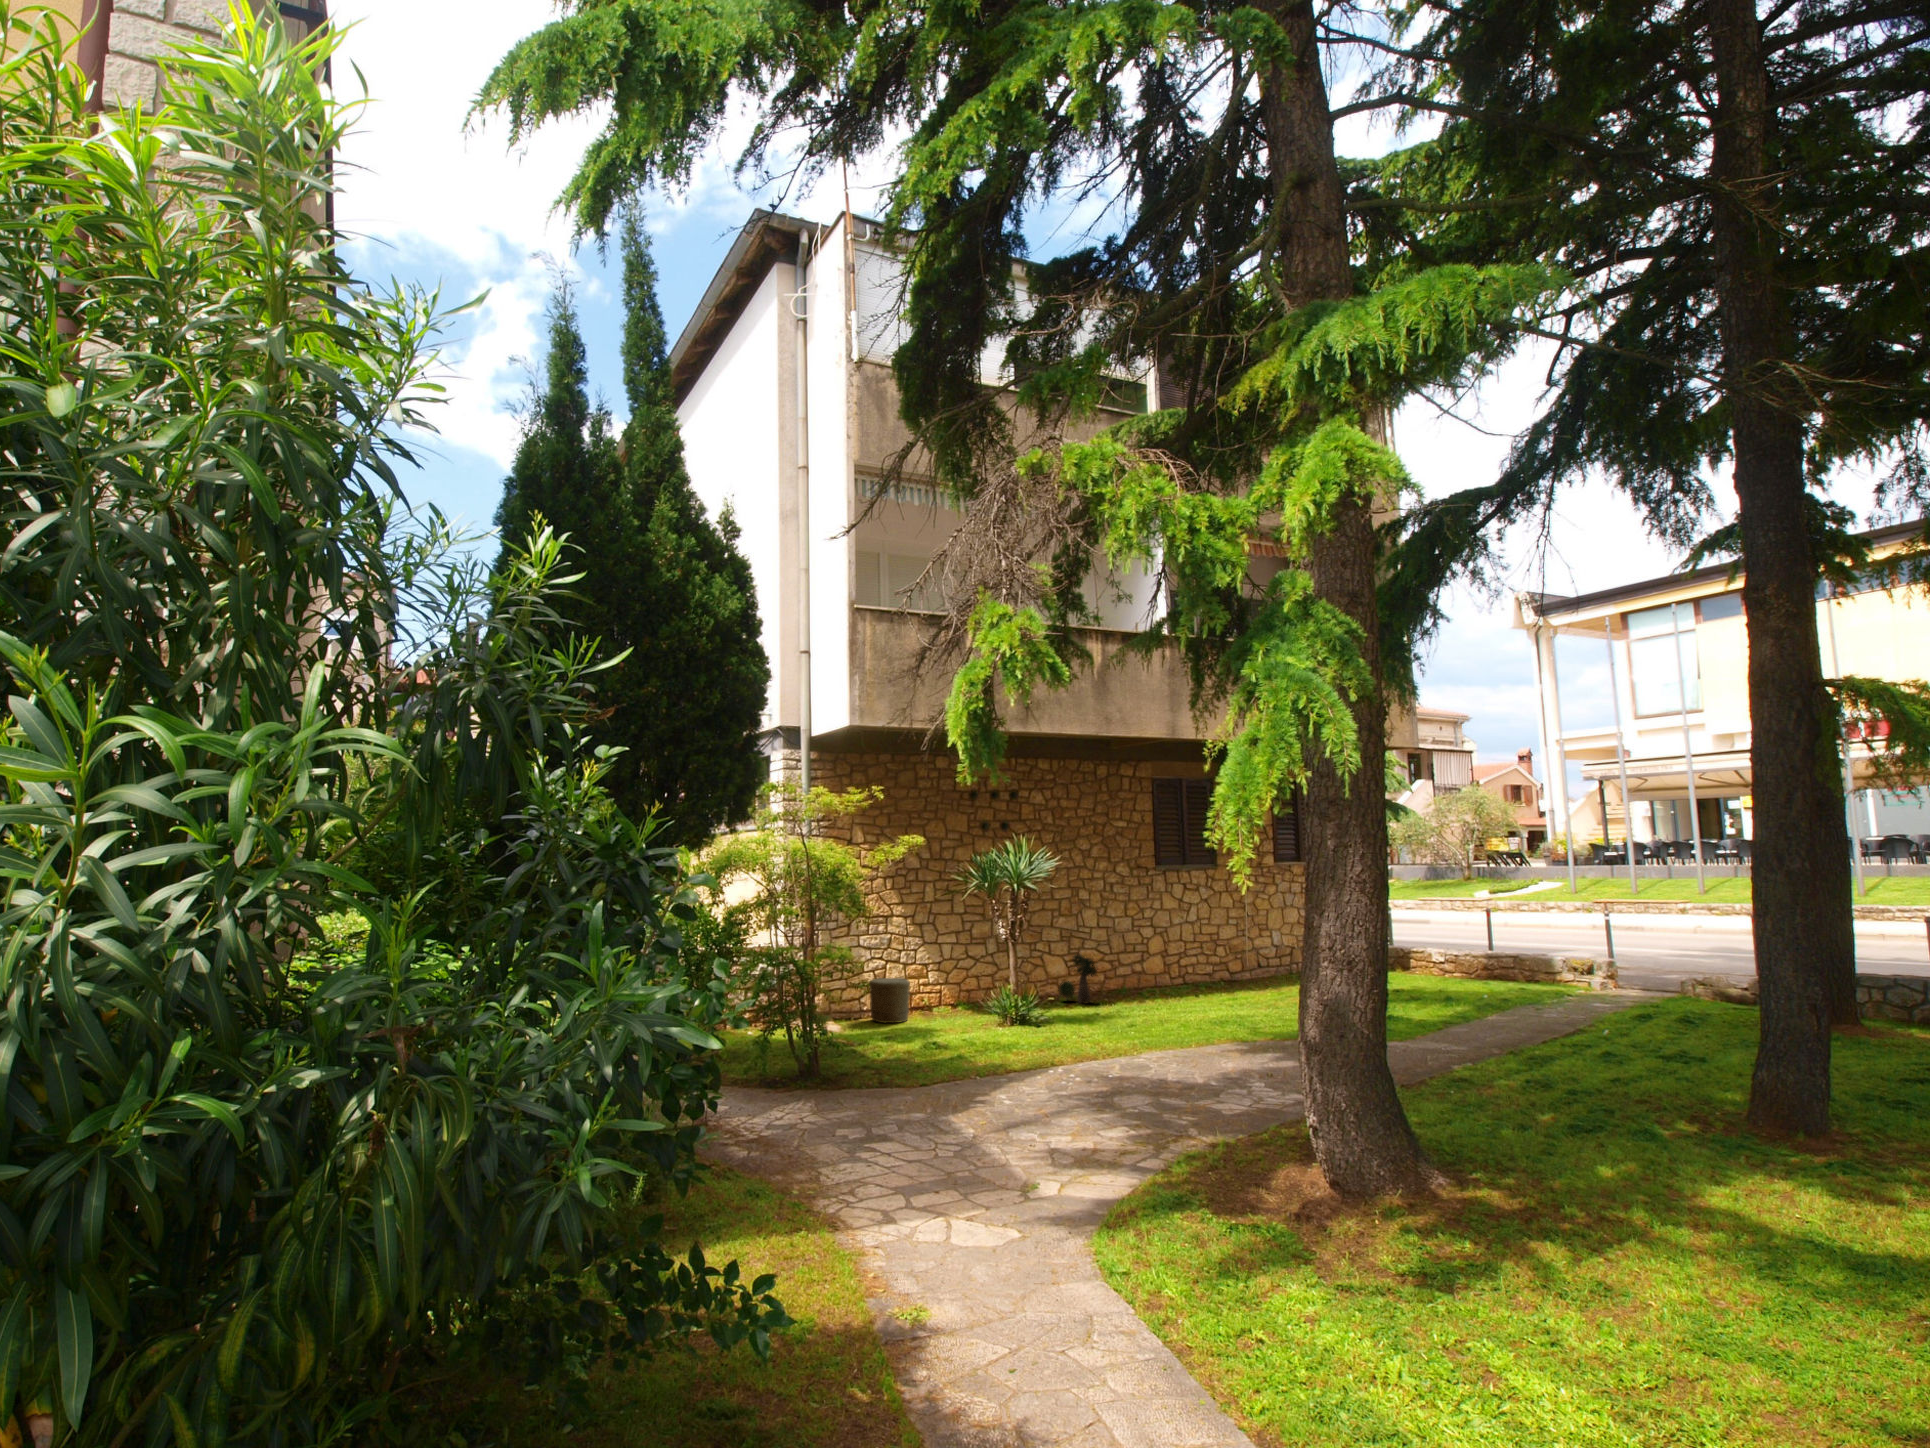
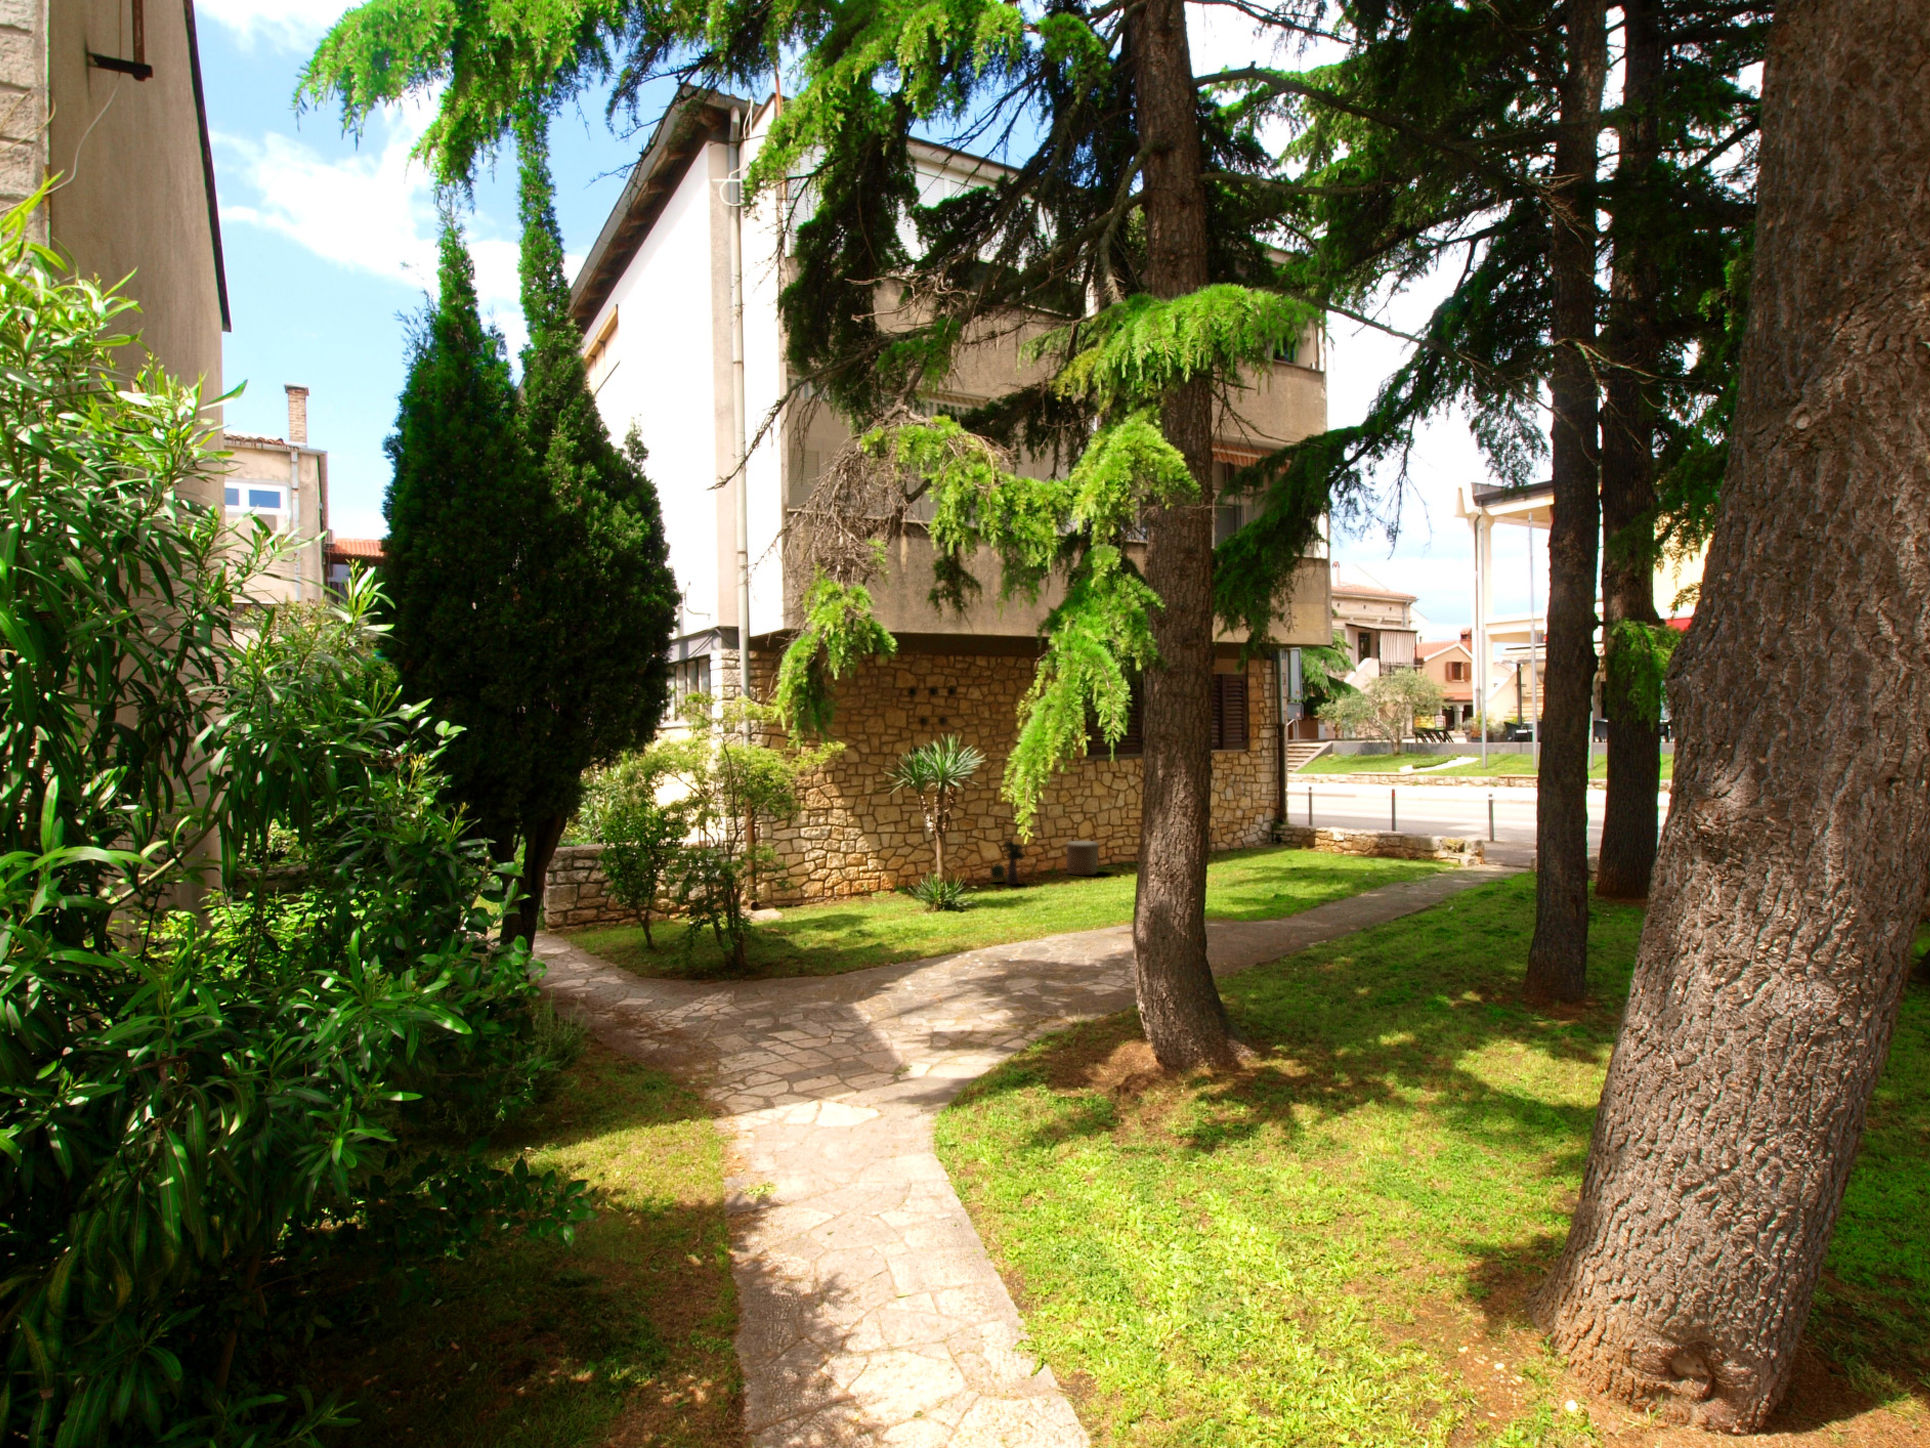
basket: present [869,978,910,1023] -> present [1066,841,1098,876]

